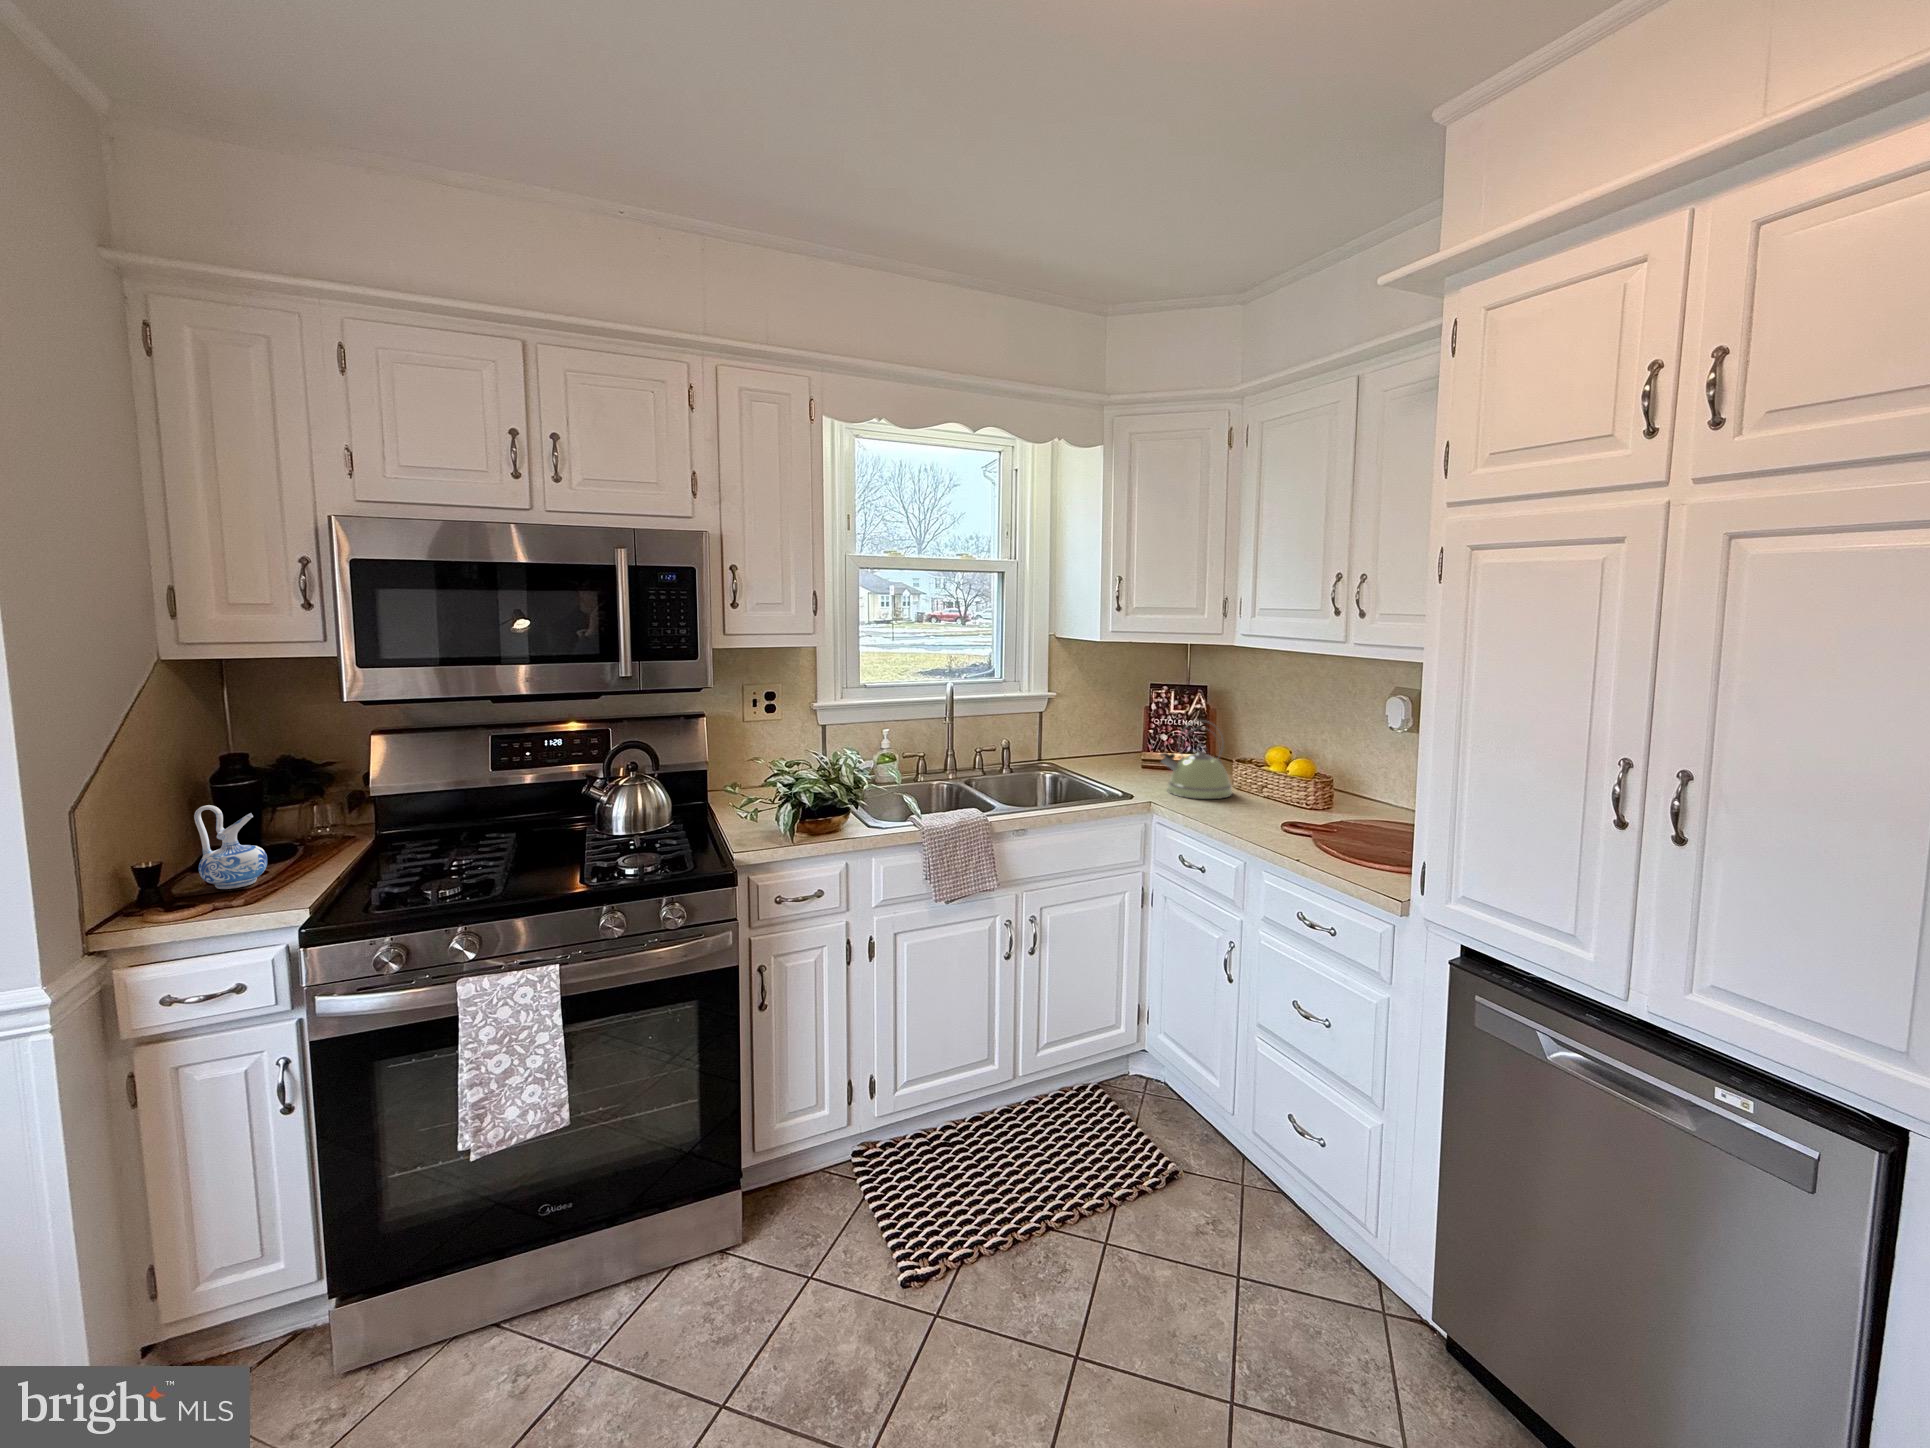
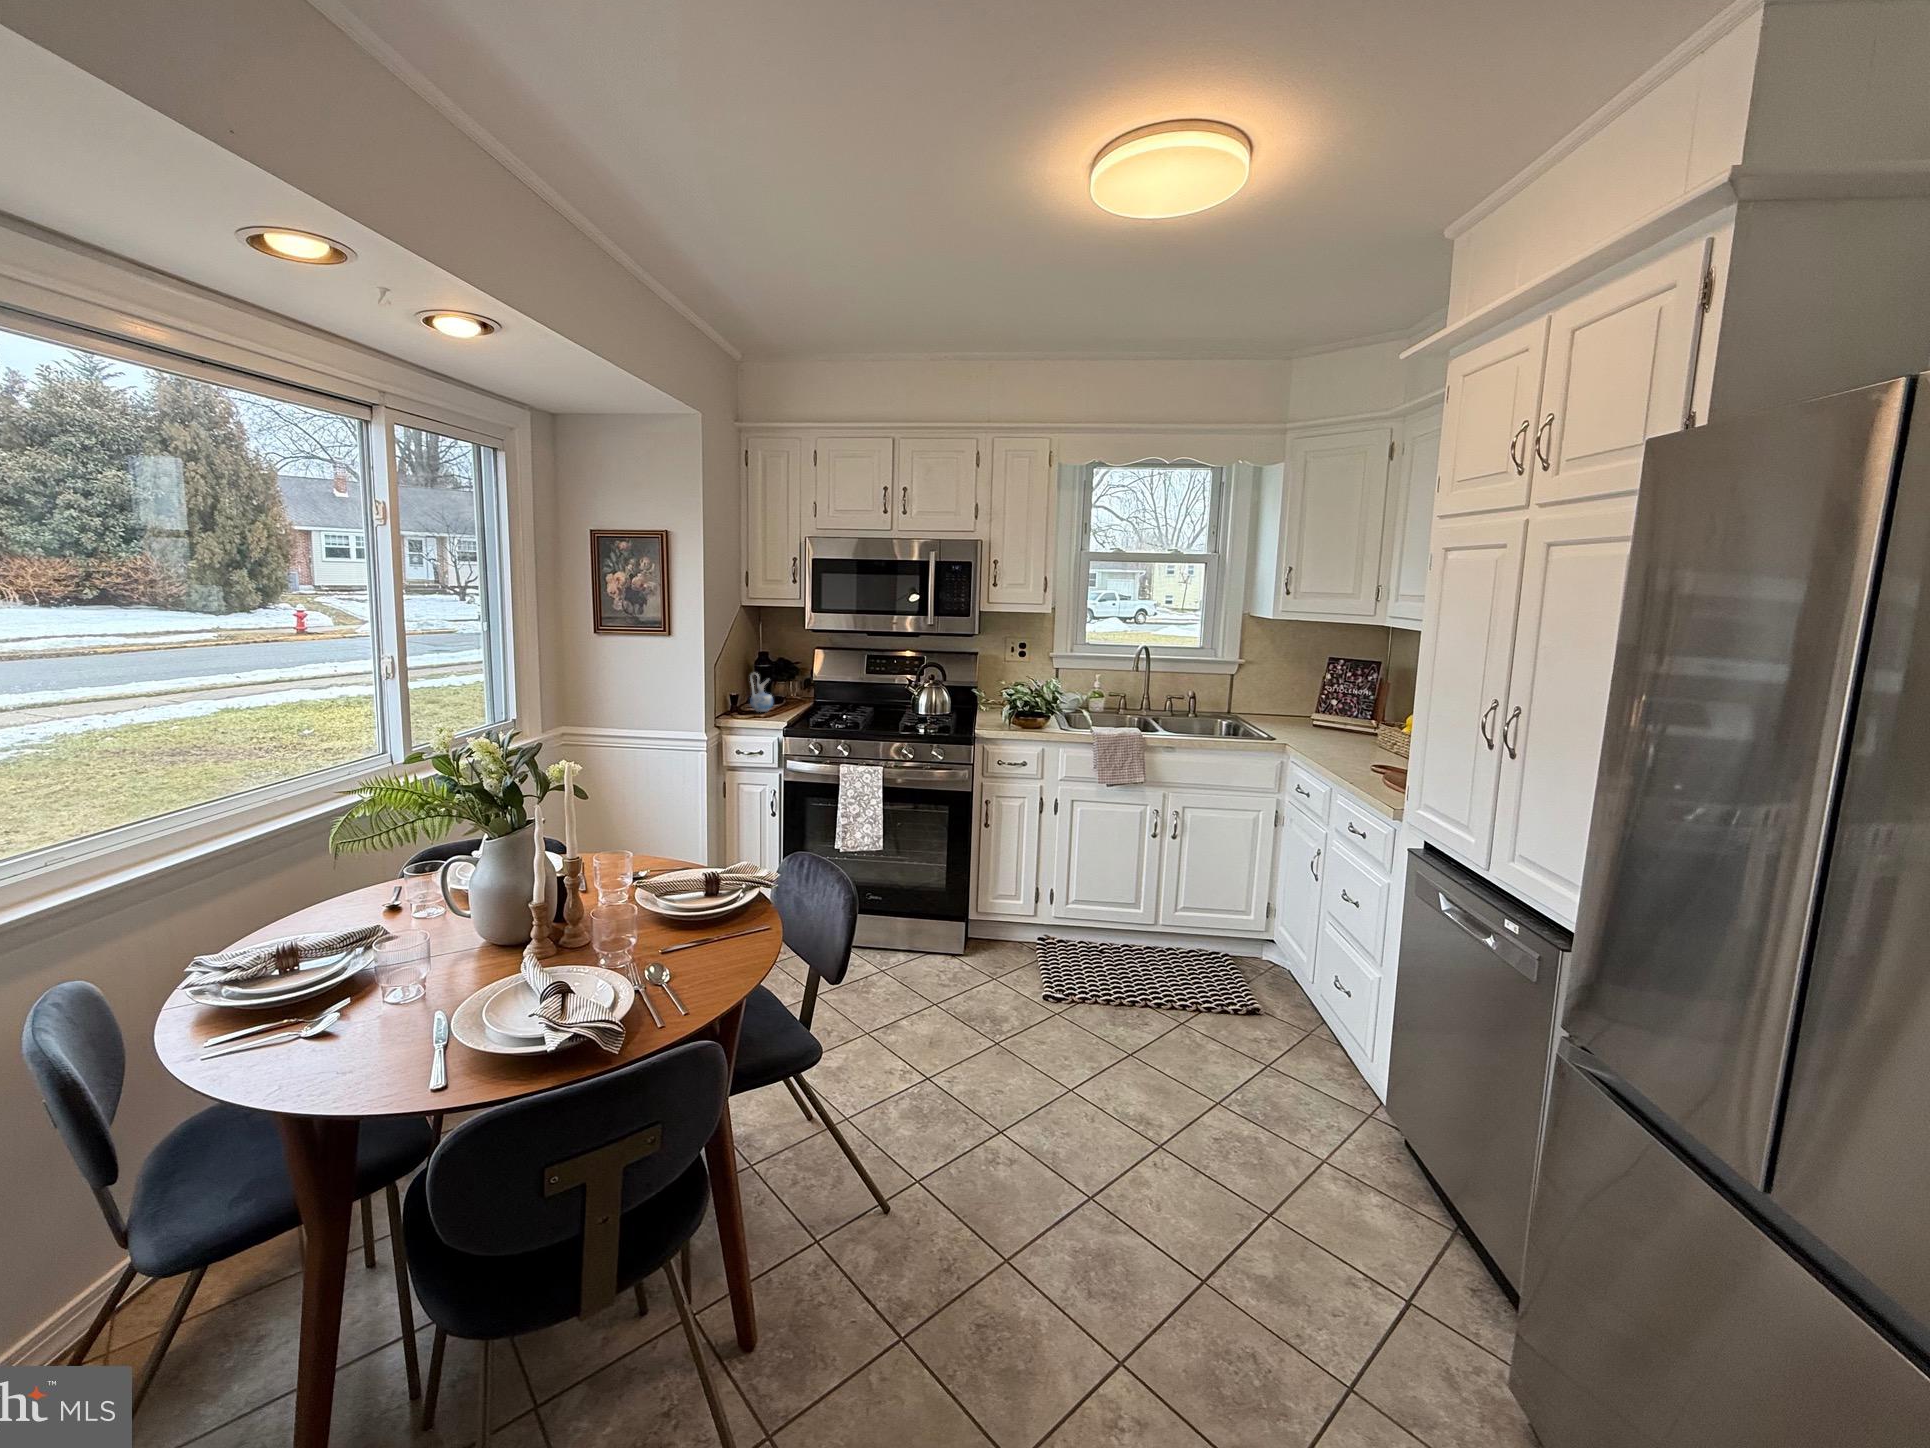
kettle: present [1160,720,1232,799] -> none [1306,686,1371,750]

